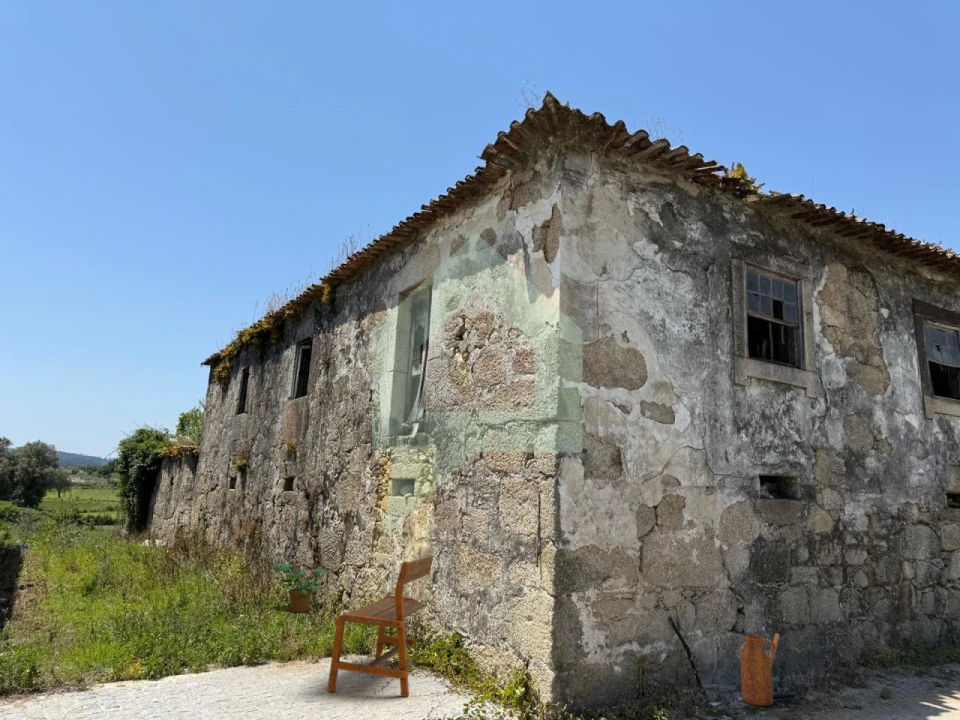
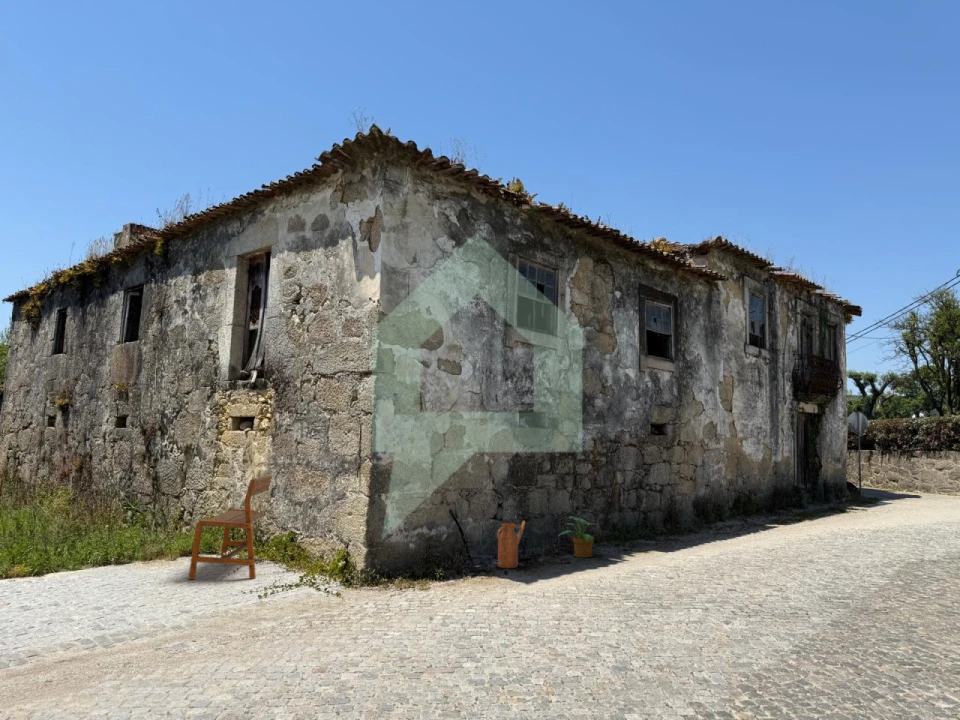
potted plant: present [274,564,328,612] -> present [560,516,597,557]

